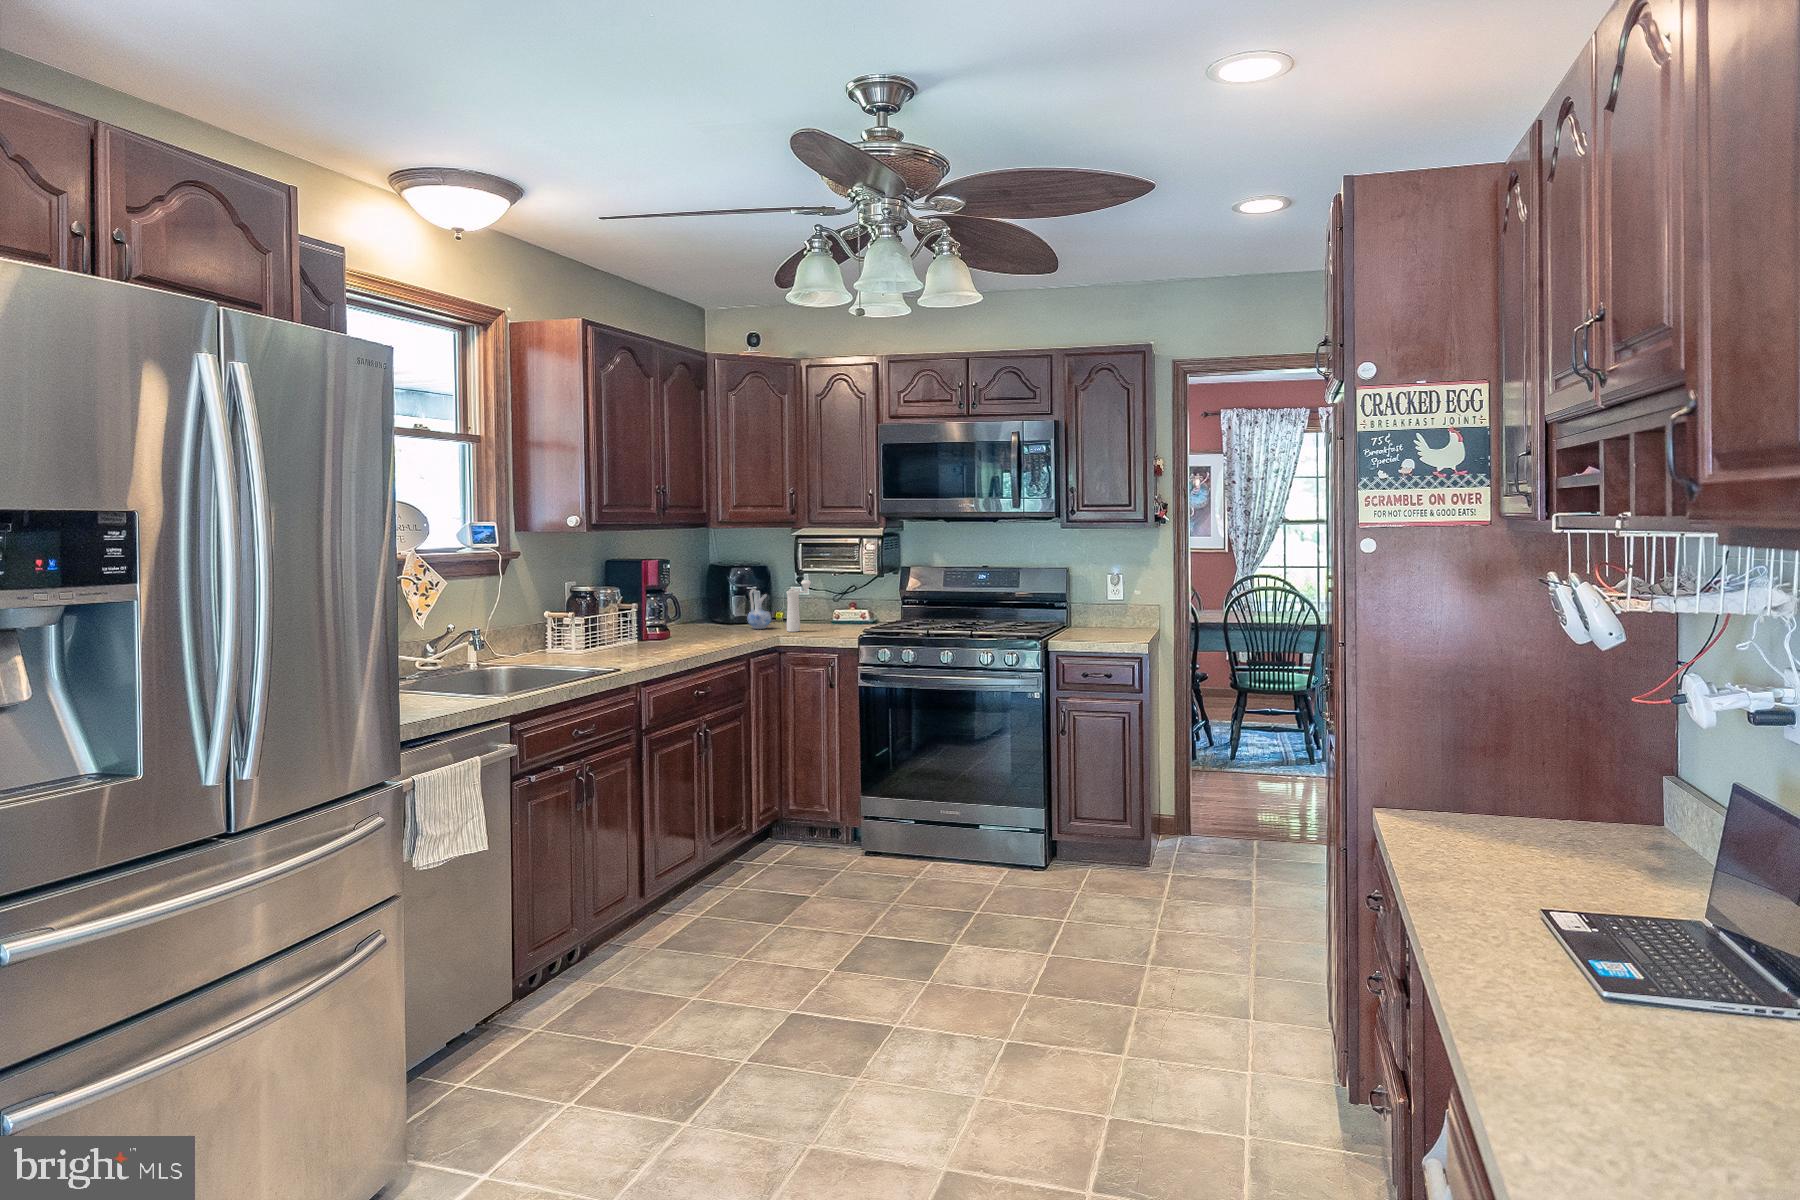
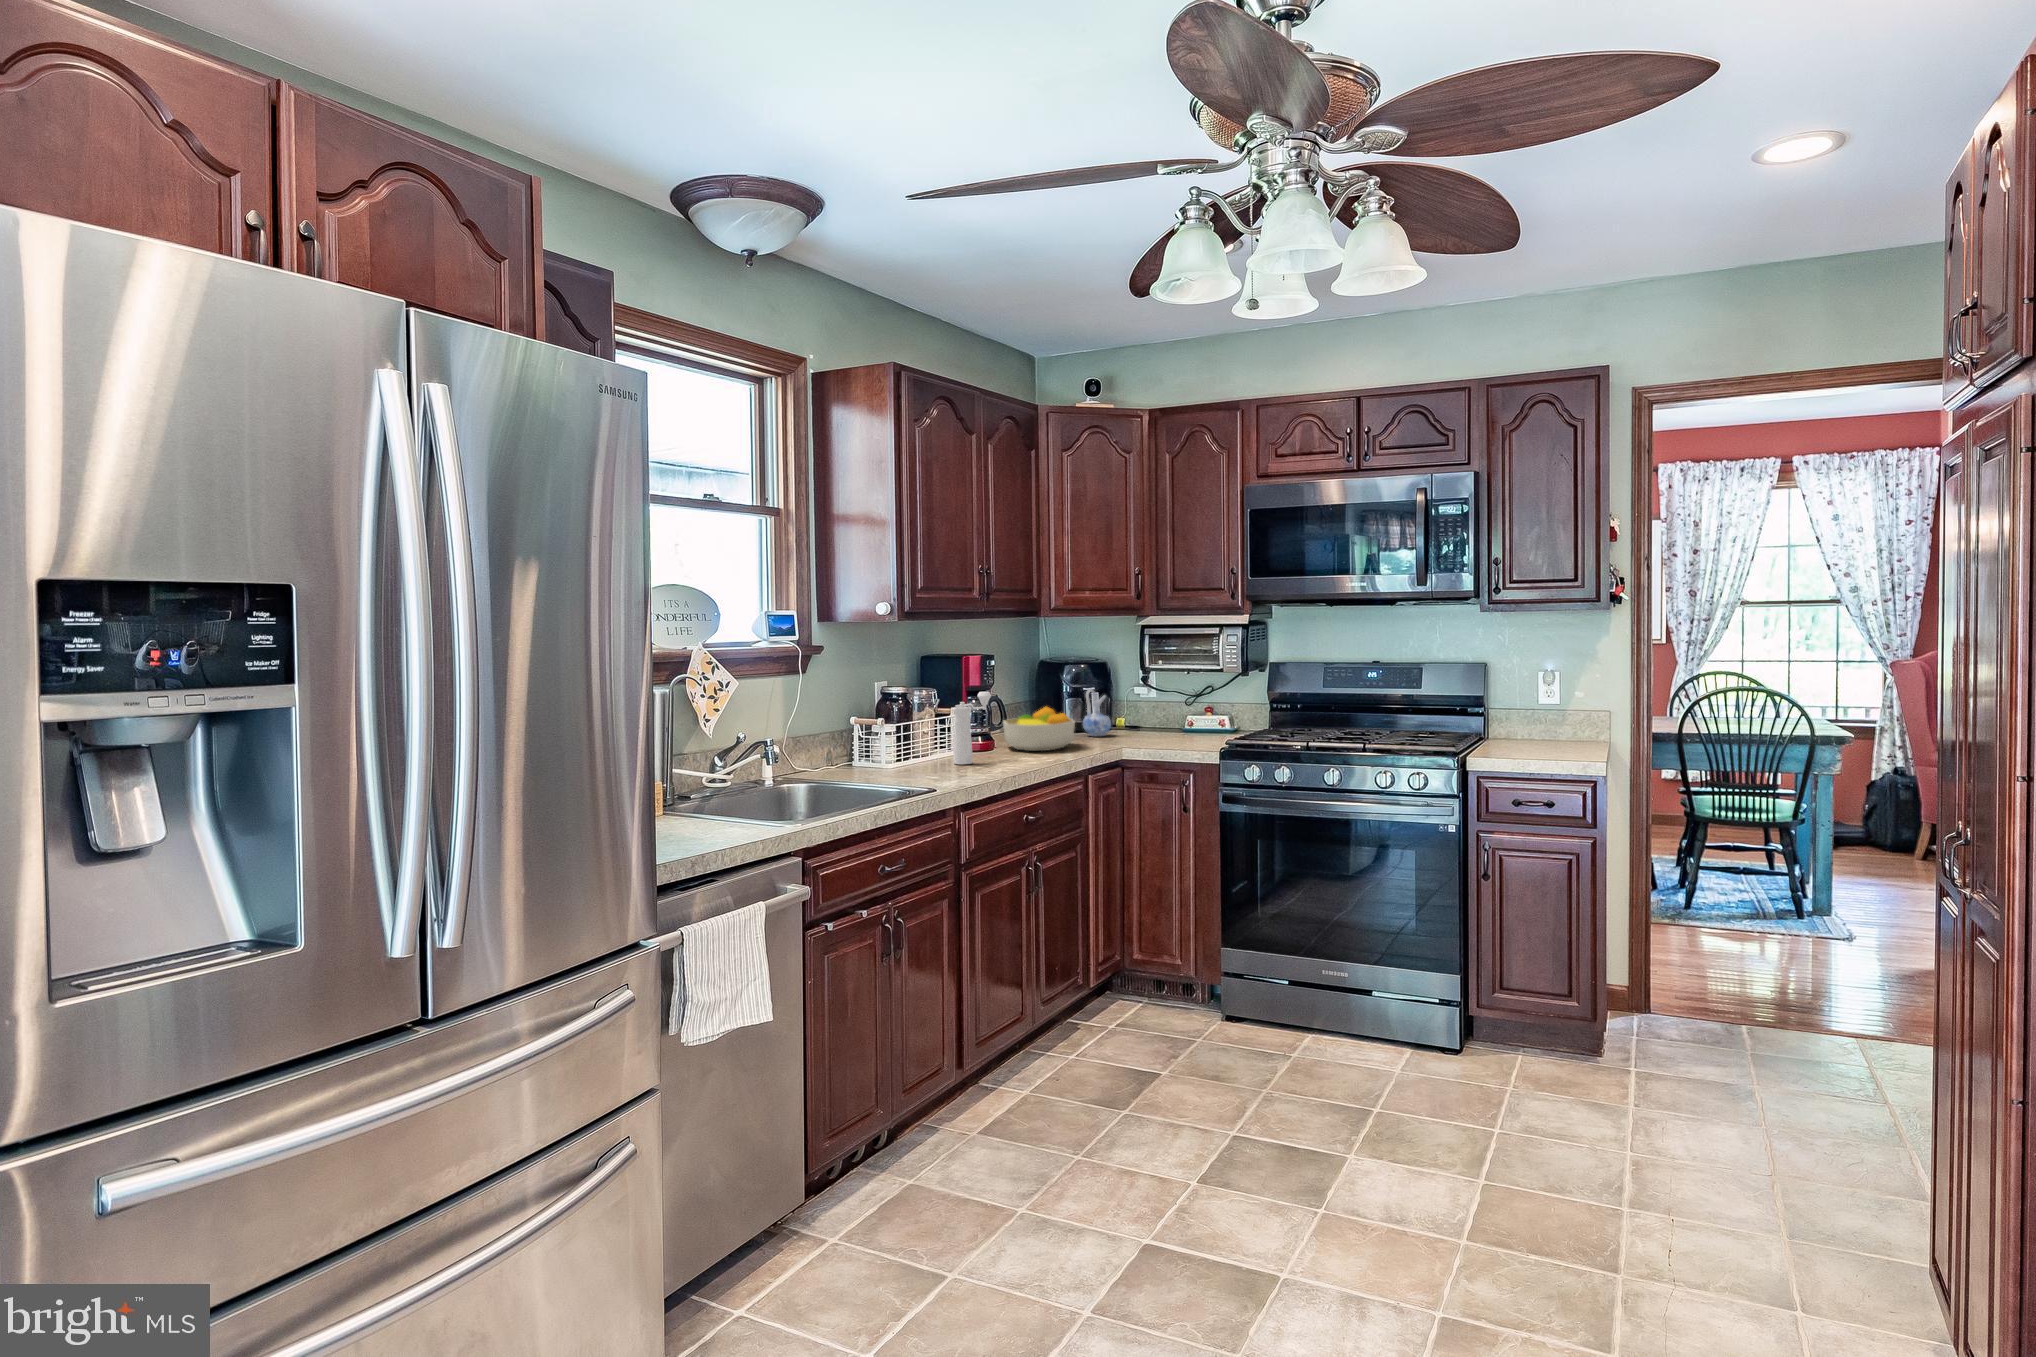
pepper mill: present [786,580,811,632] -> present [953,692,991,764]
fruit bowl: none [678,603,740,640] -> present [1003,707,1075,751]

